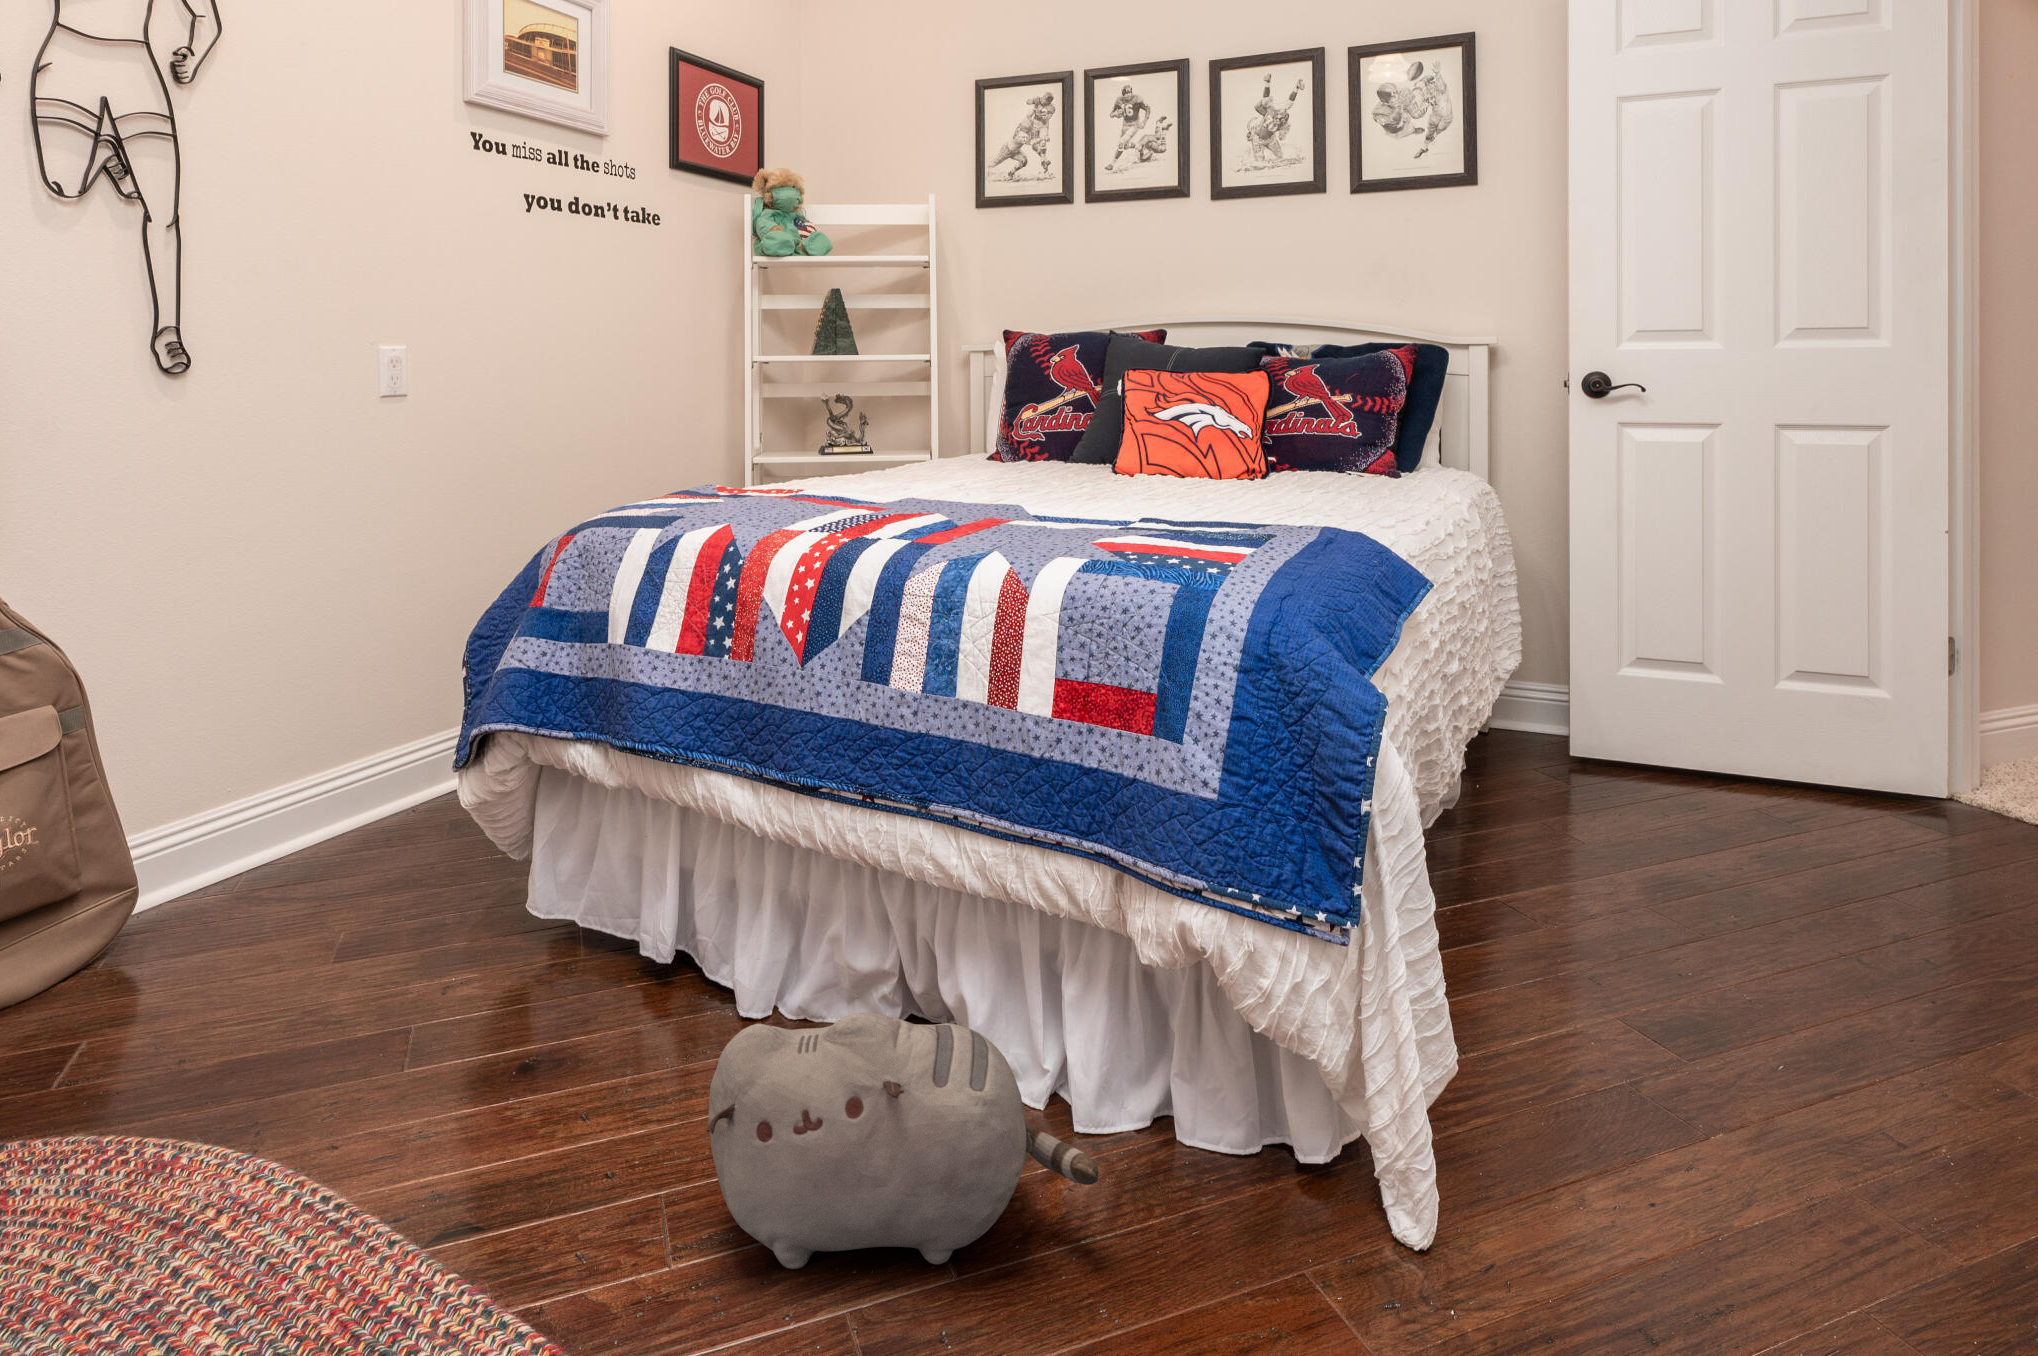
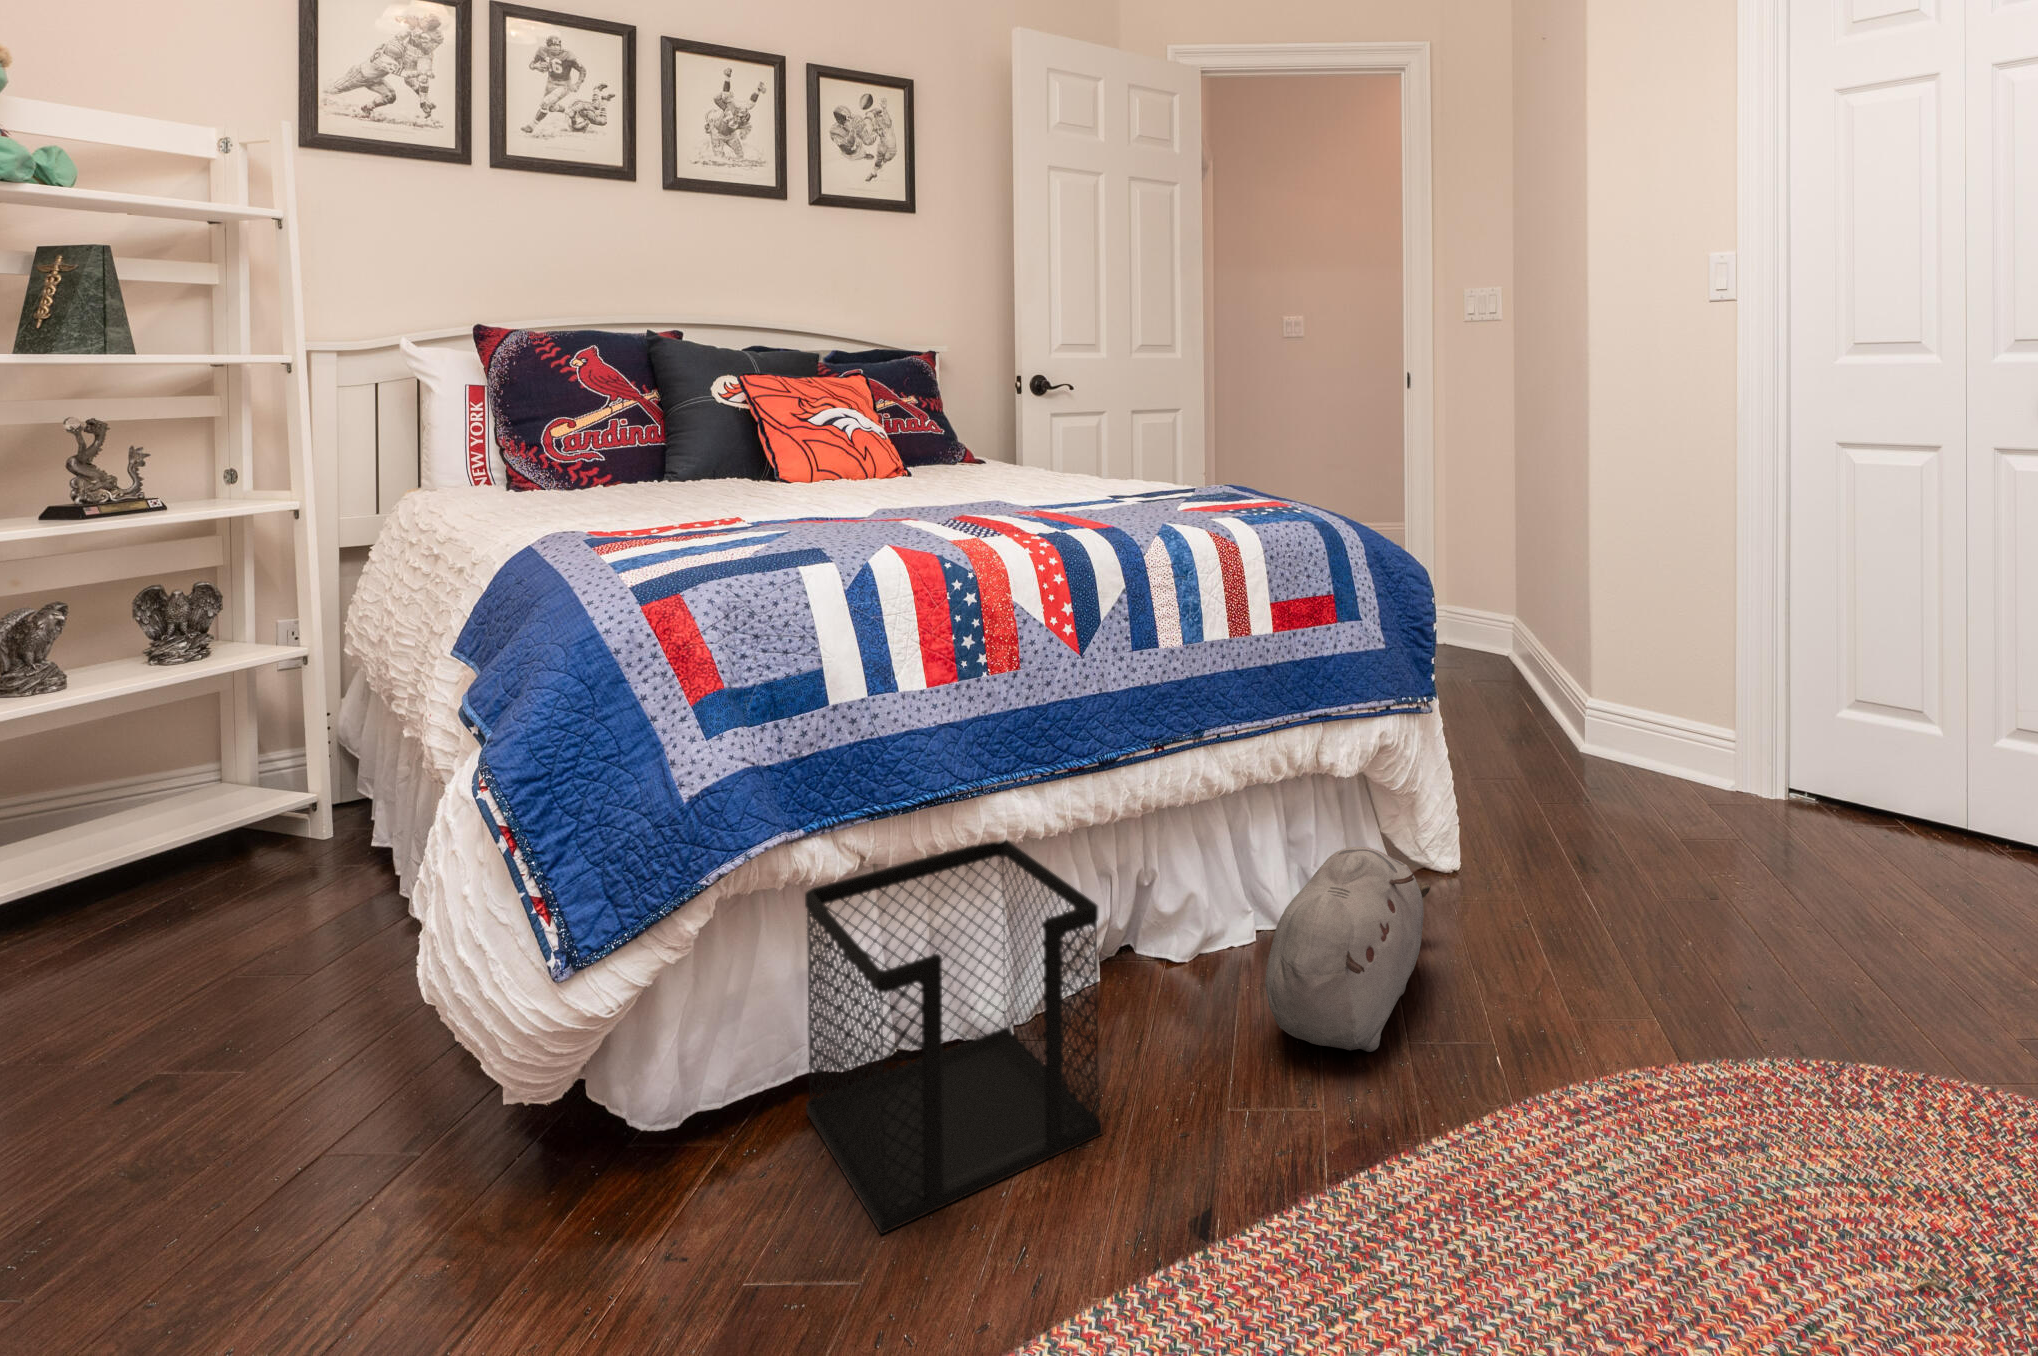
wastebasket: none [462,788,750,1117] -> present [805,840,1103,1234]

